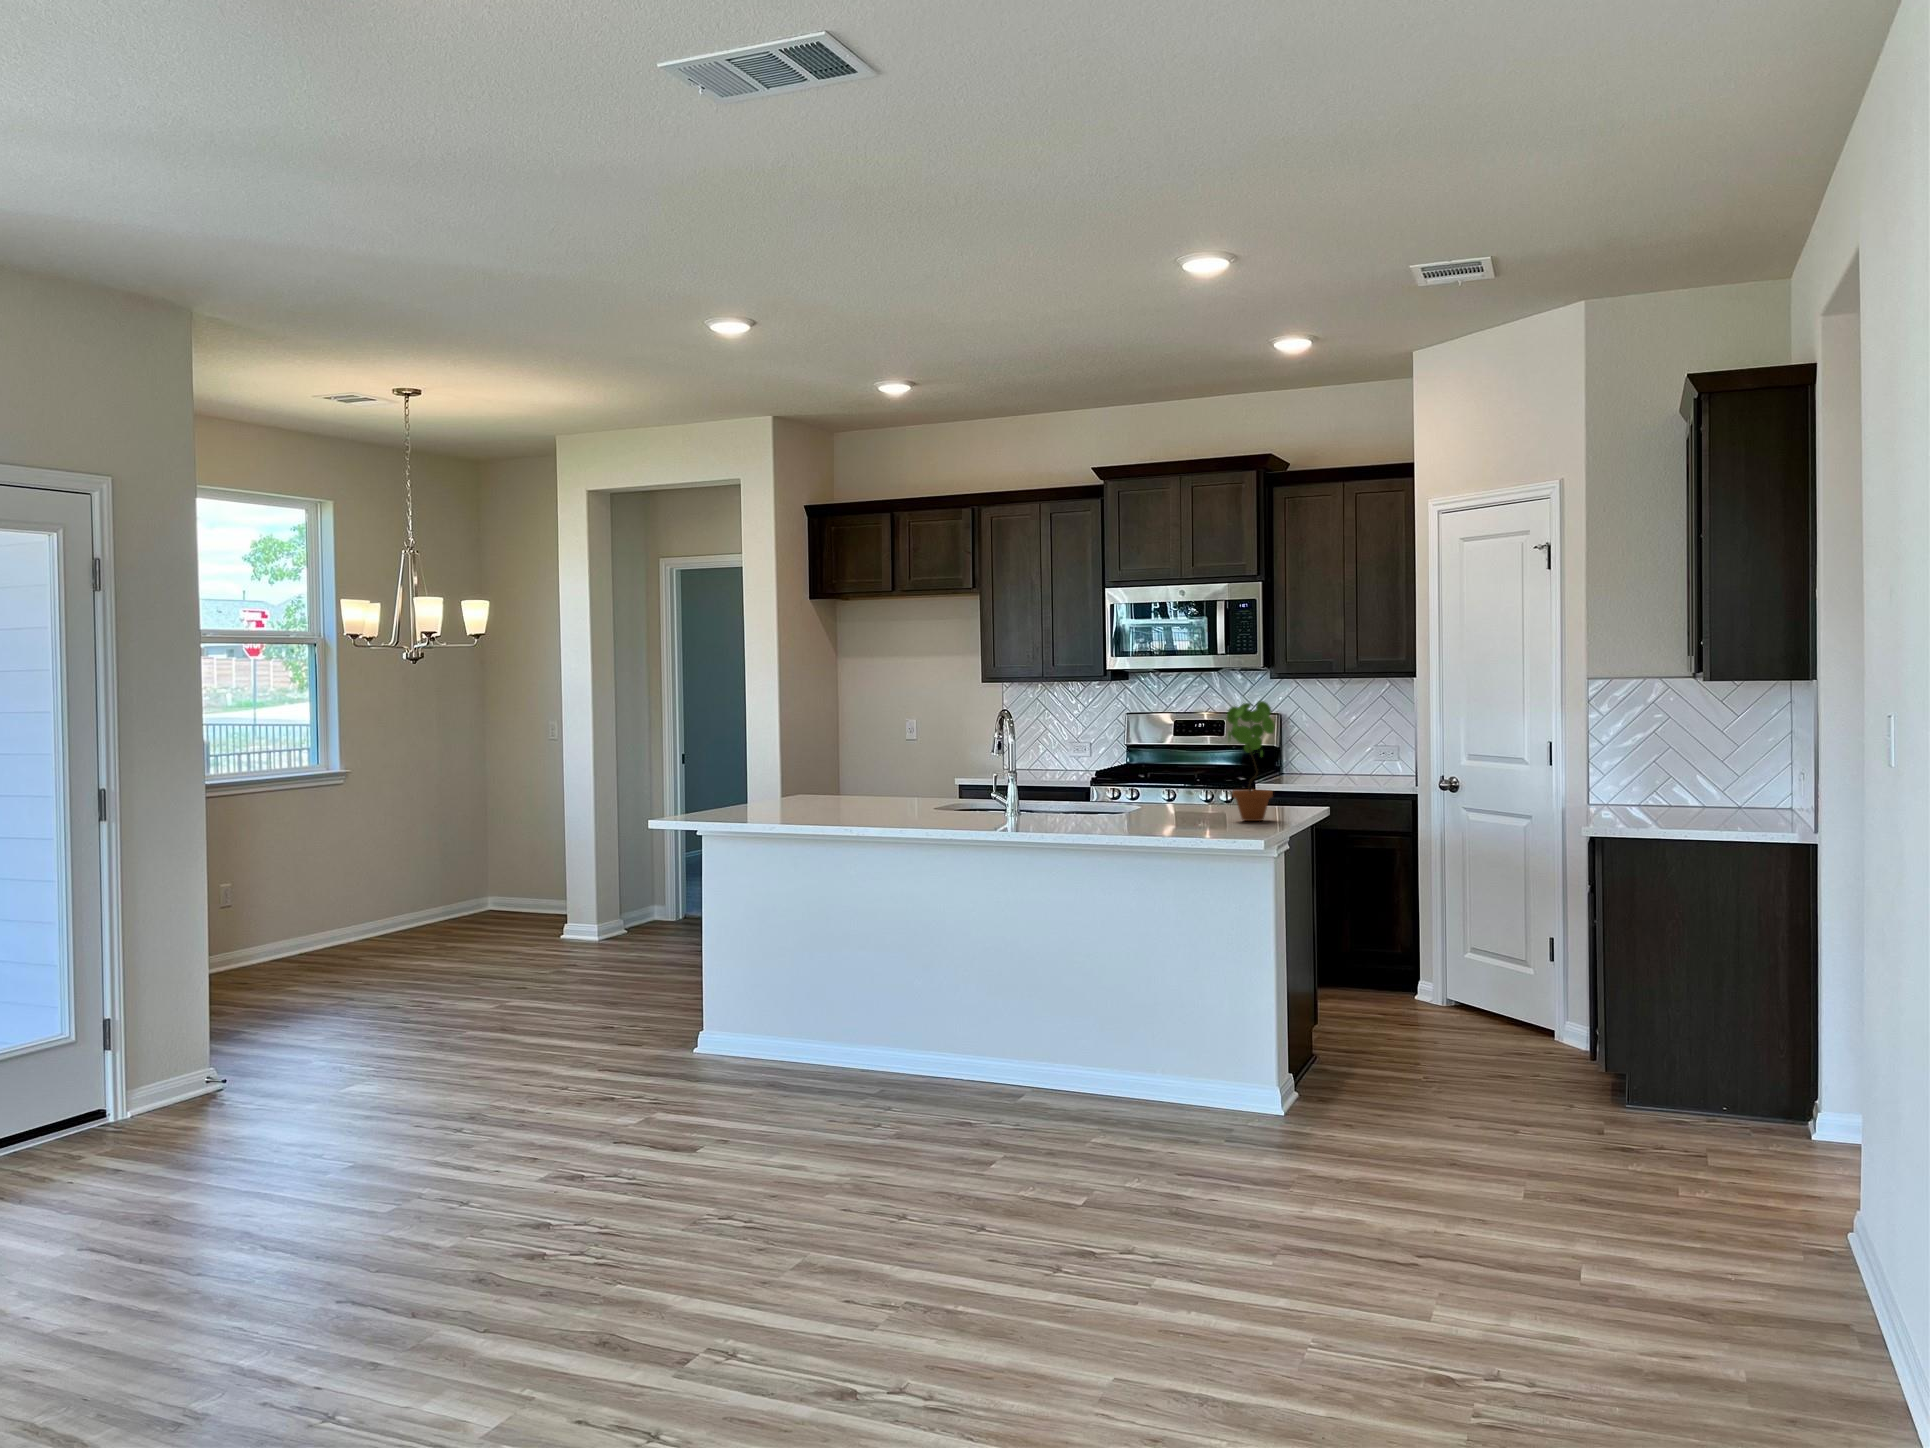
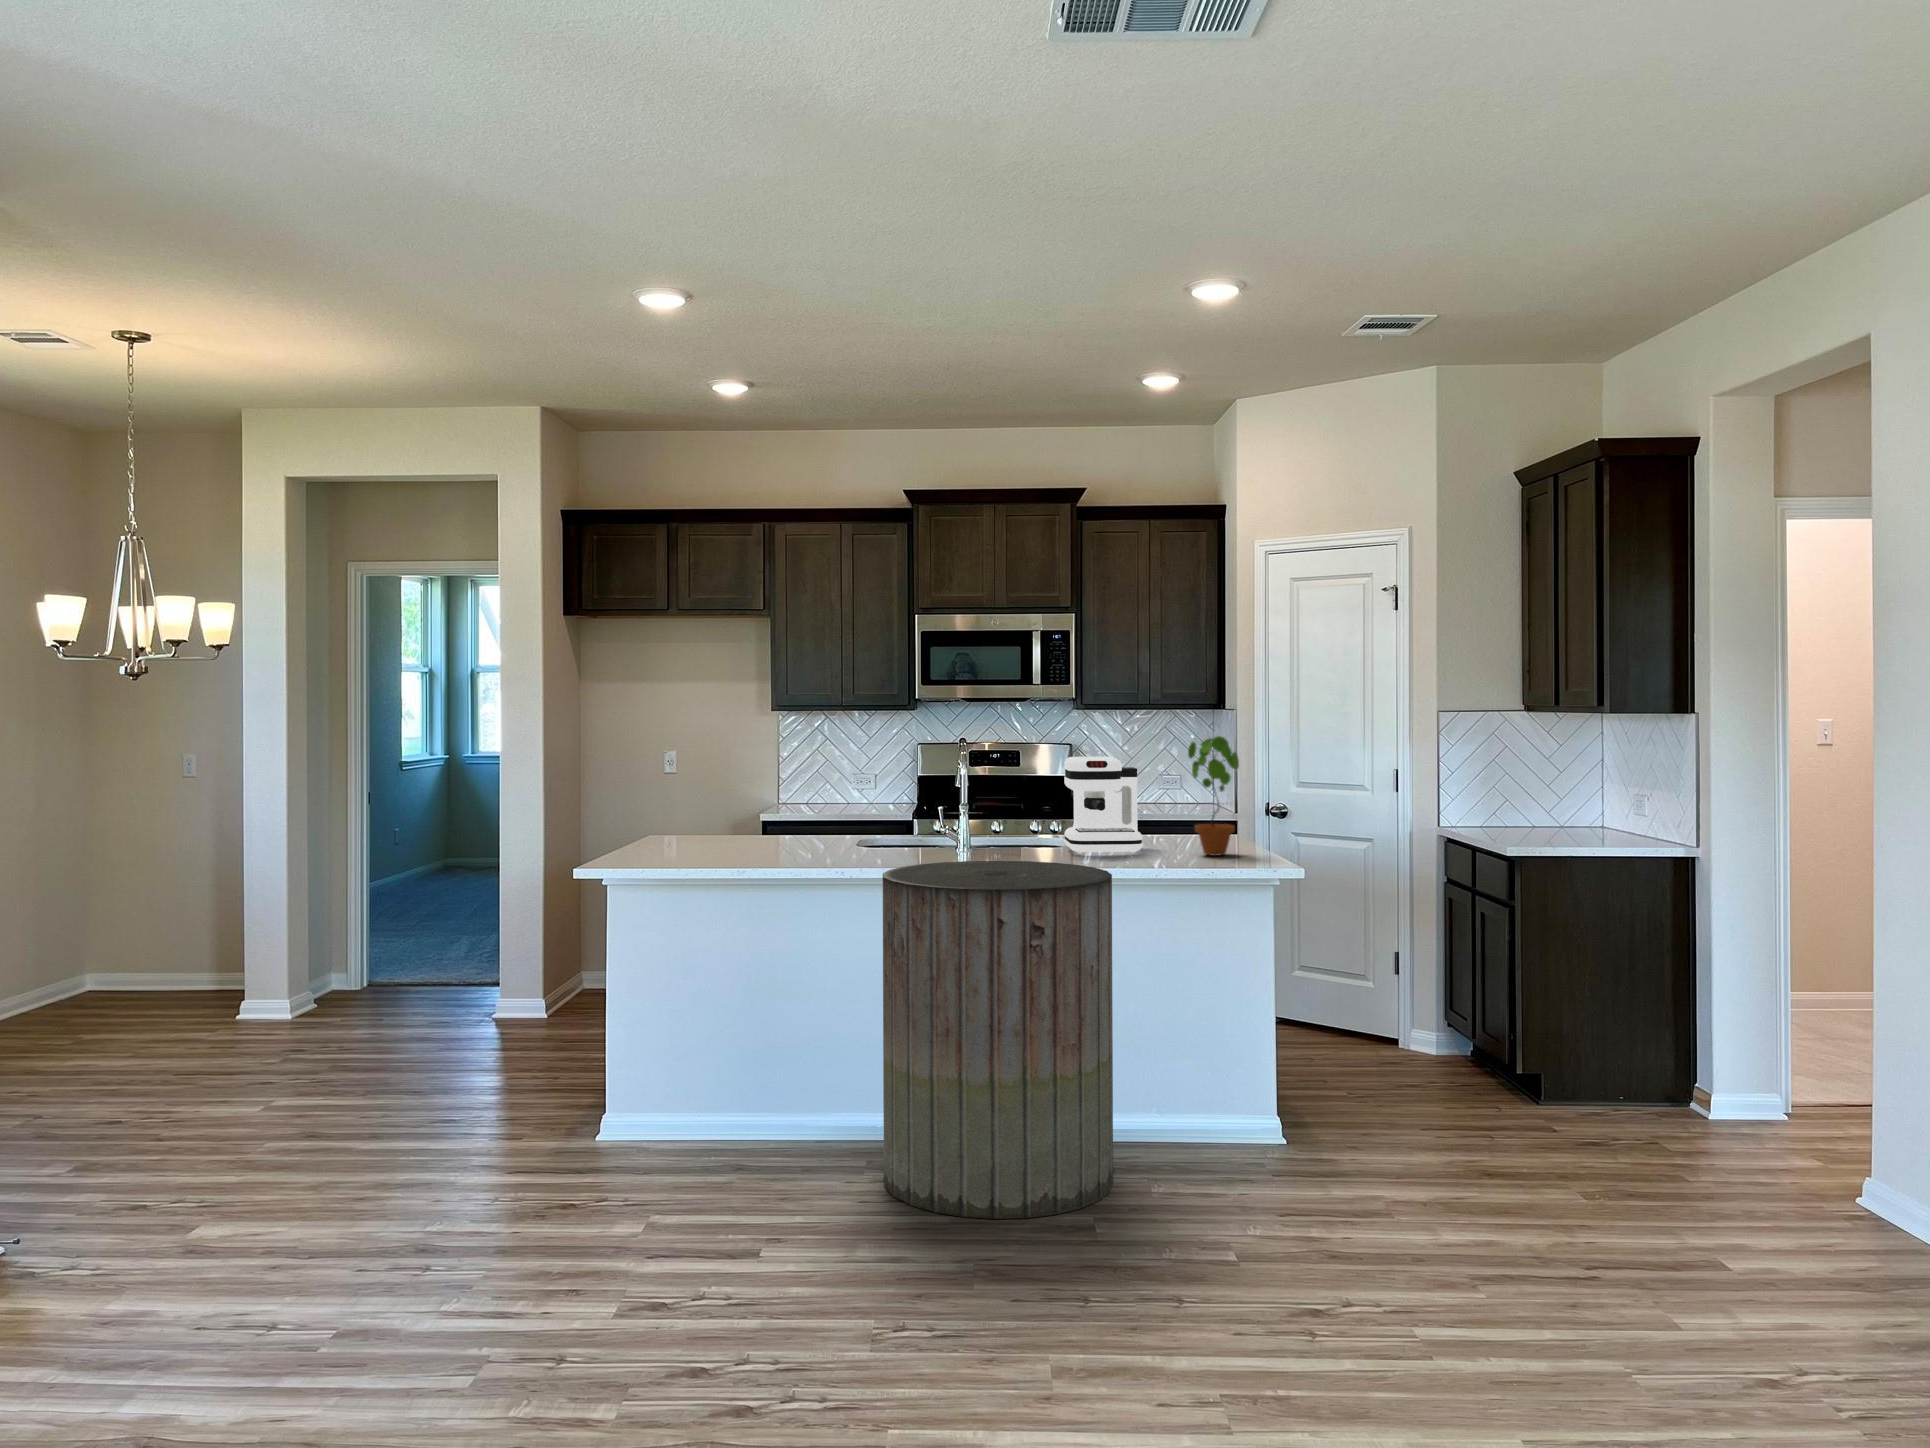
coffee maker: none [1123,722,1205,818] -> present [1064,757,1143,854]
trash can: none [857,818,1077,1149] -> present [883,861,1113,1219]

